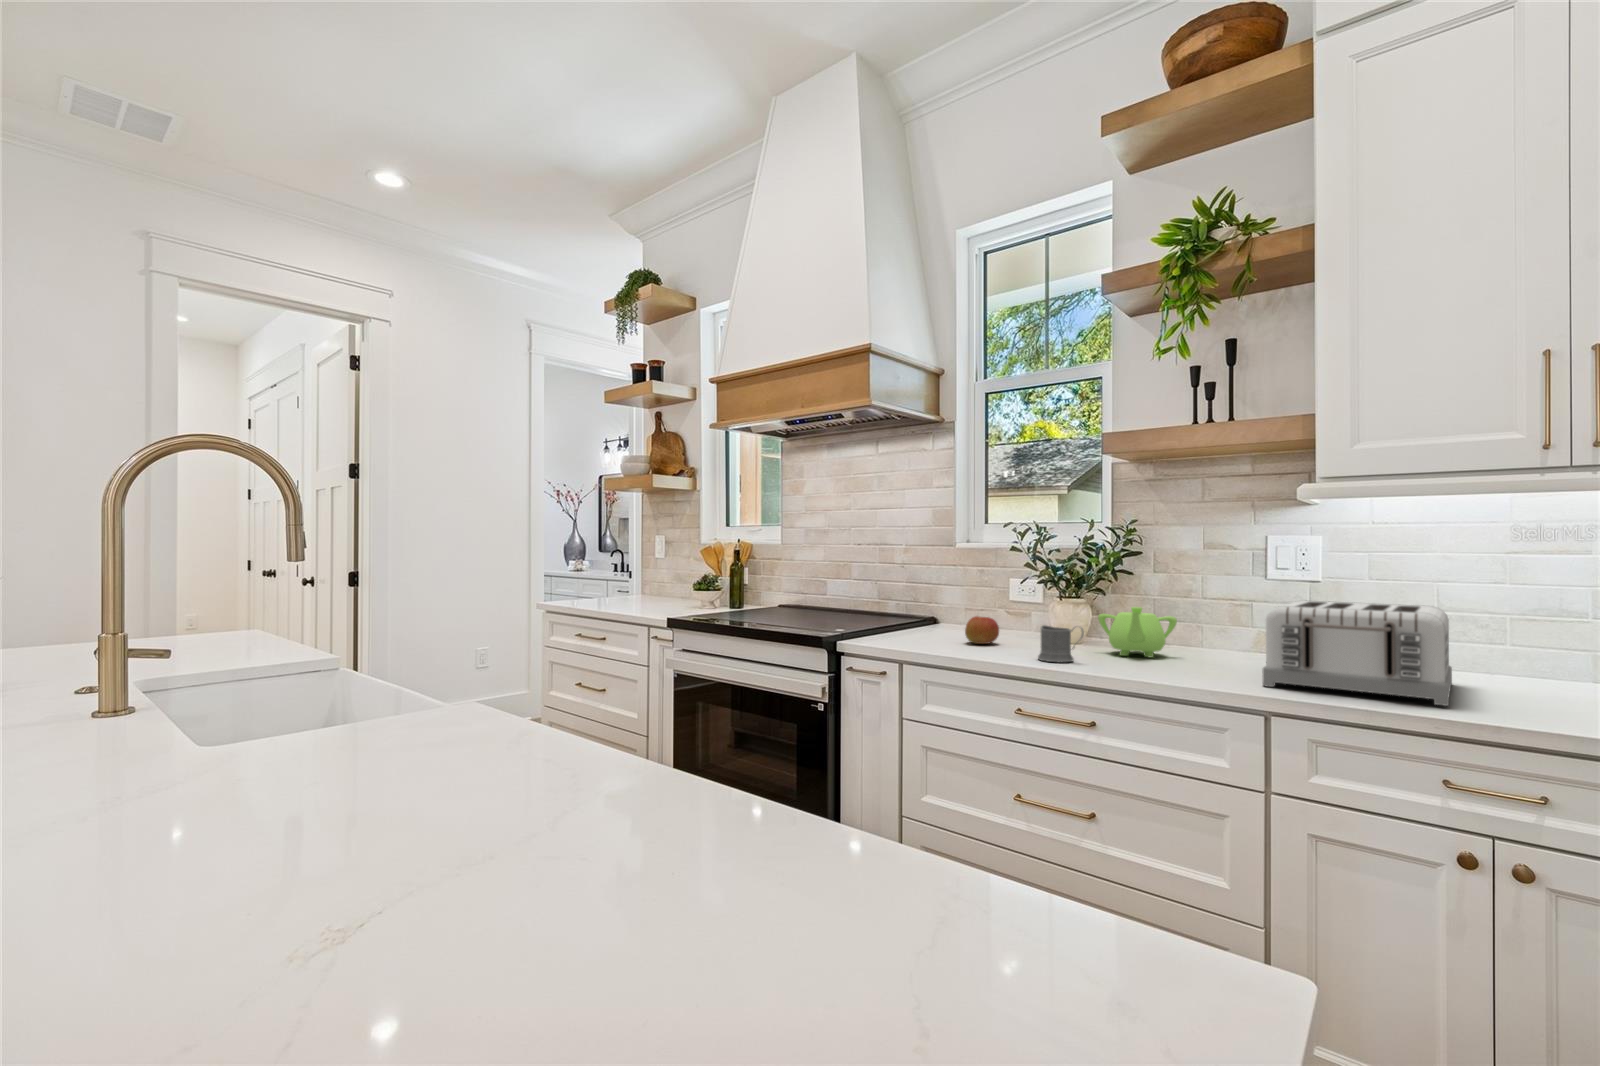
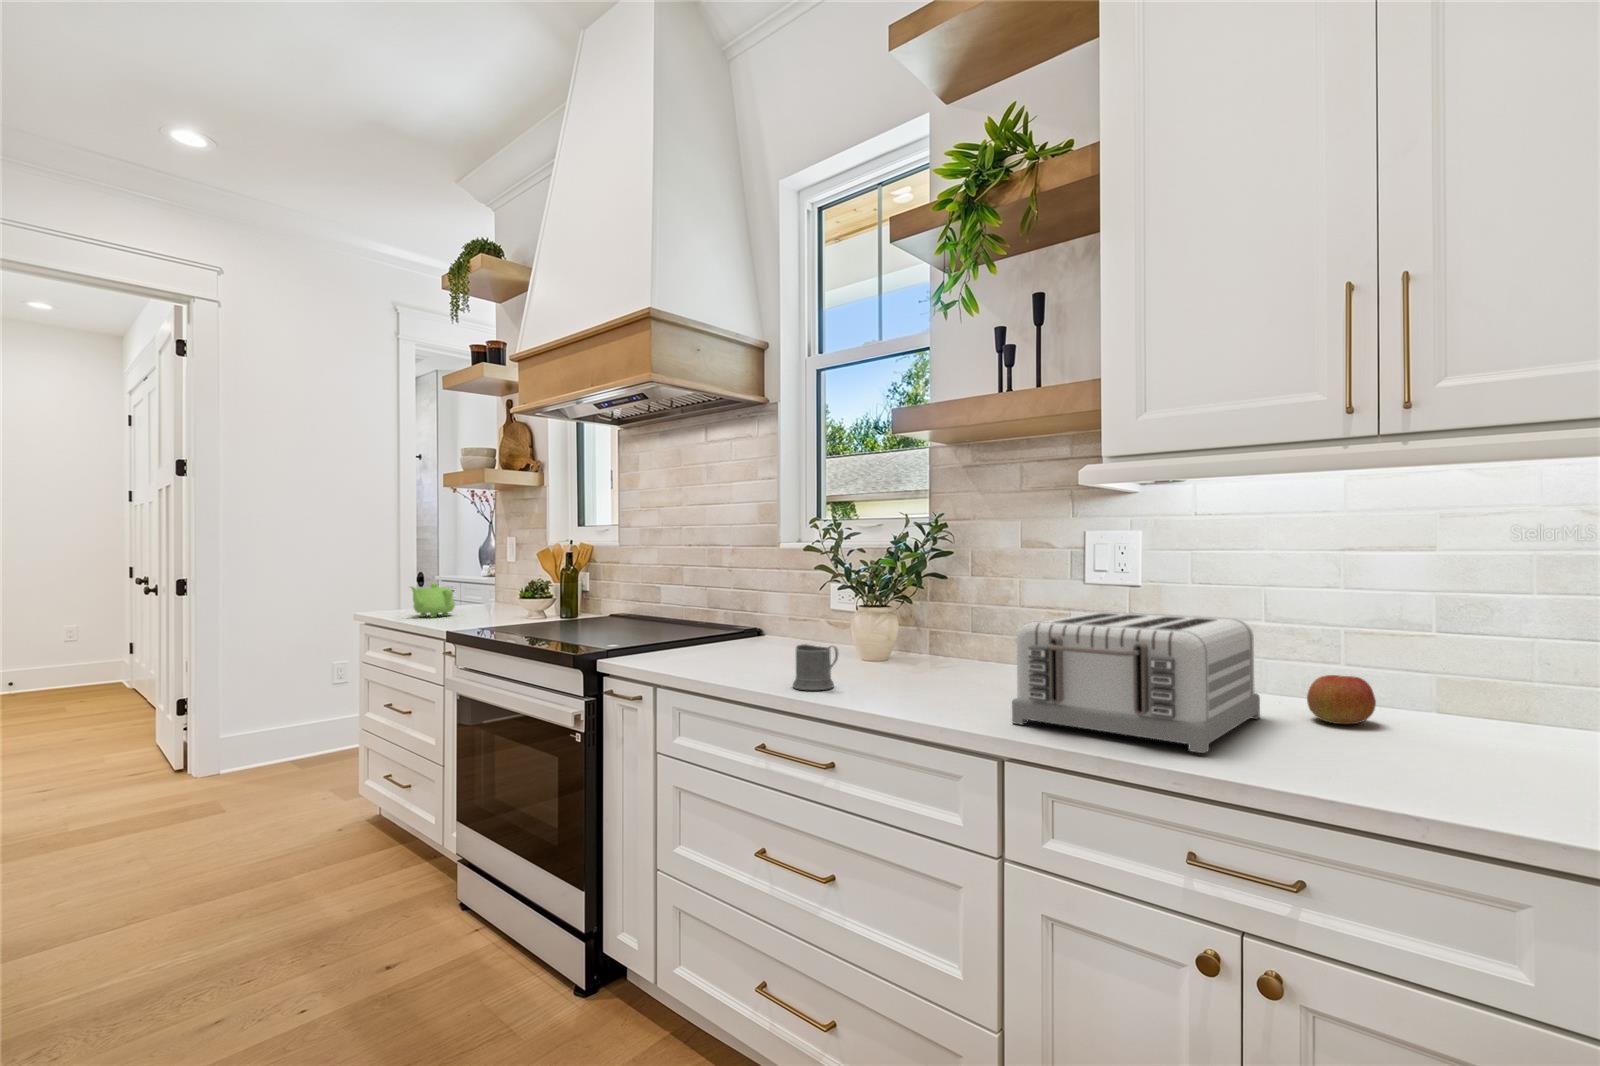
teapot: present [1098,607,1177,658] -> present [411,583,455,617]
apple: present [965,616,999,644] -> present [1307,675,1376,724]

